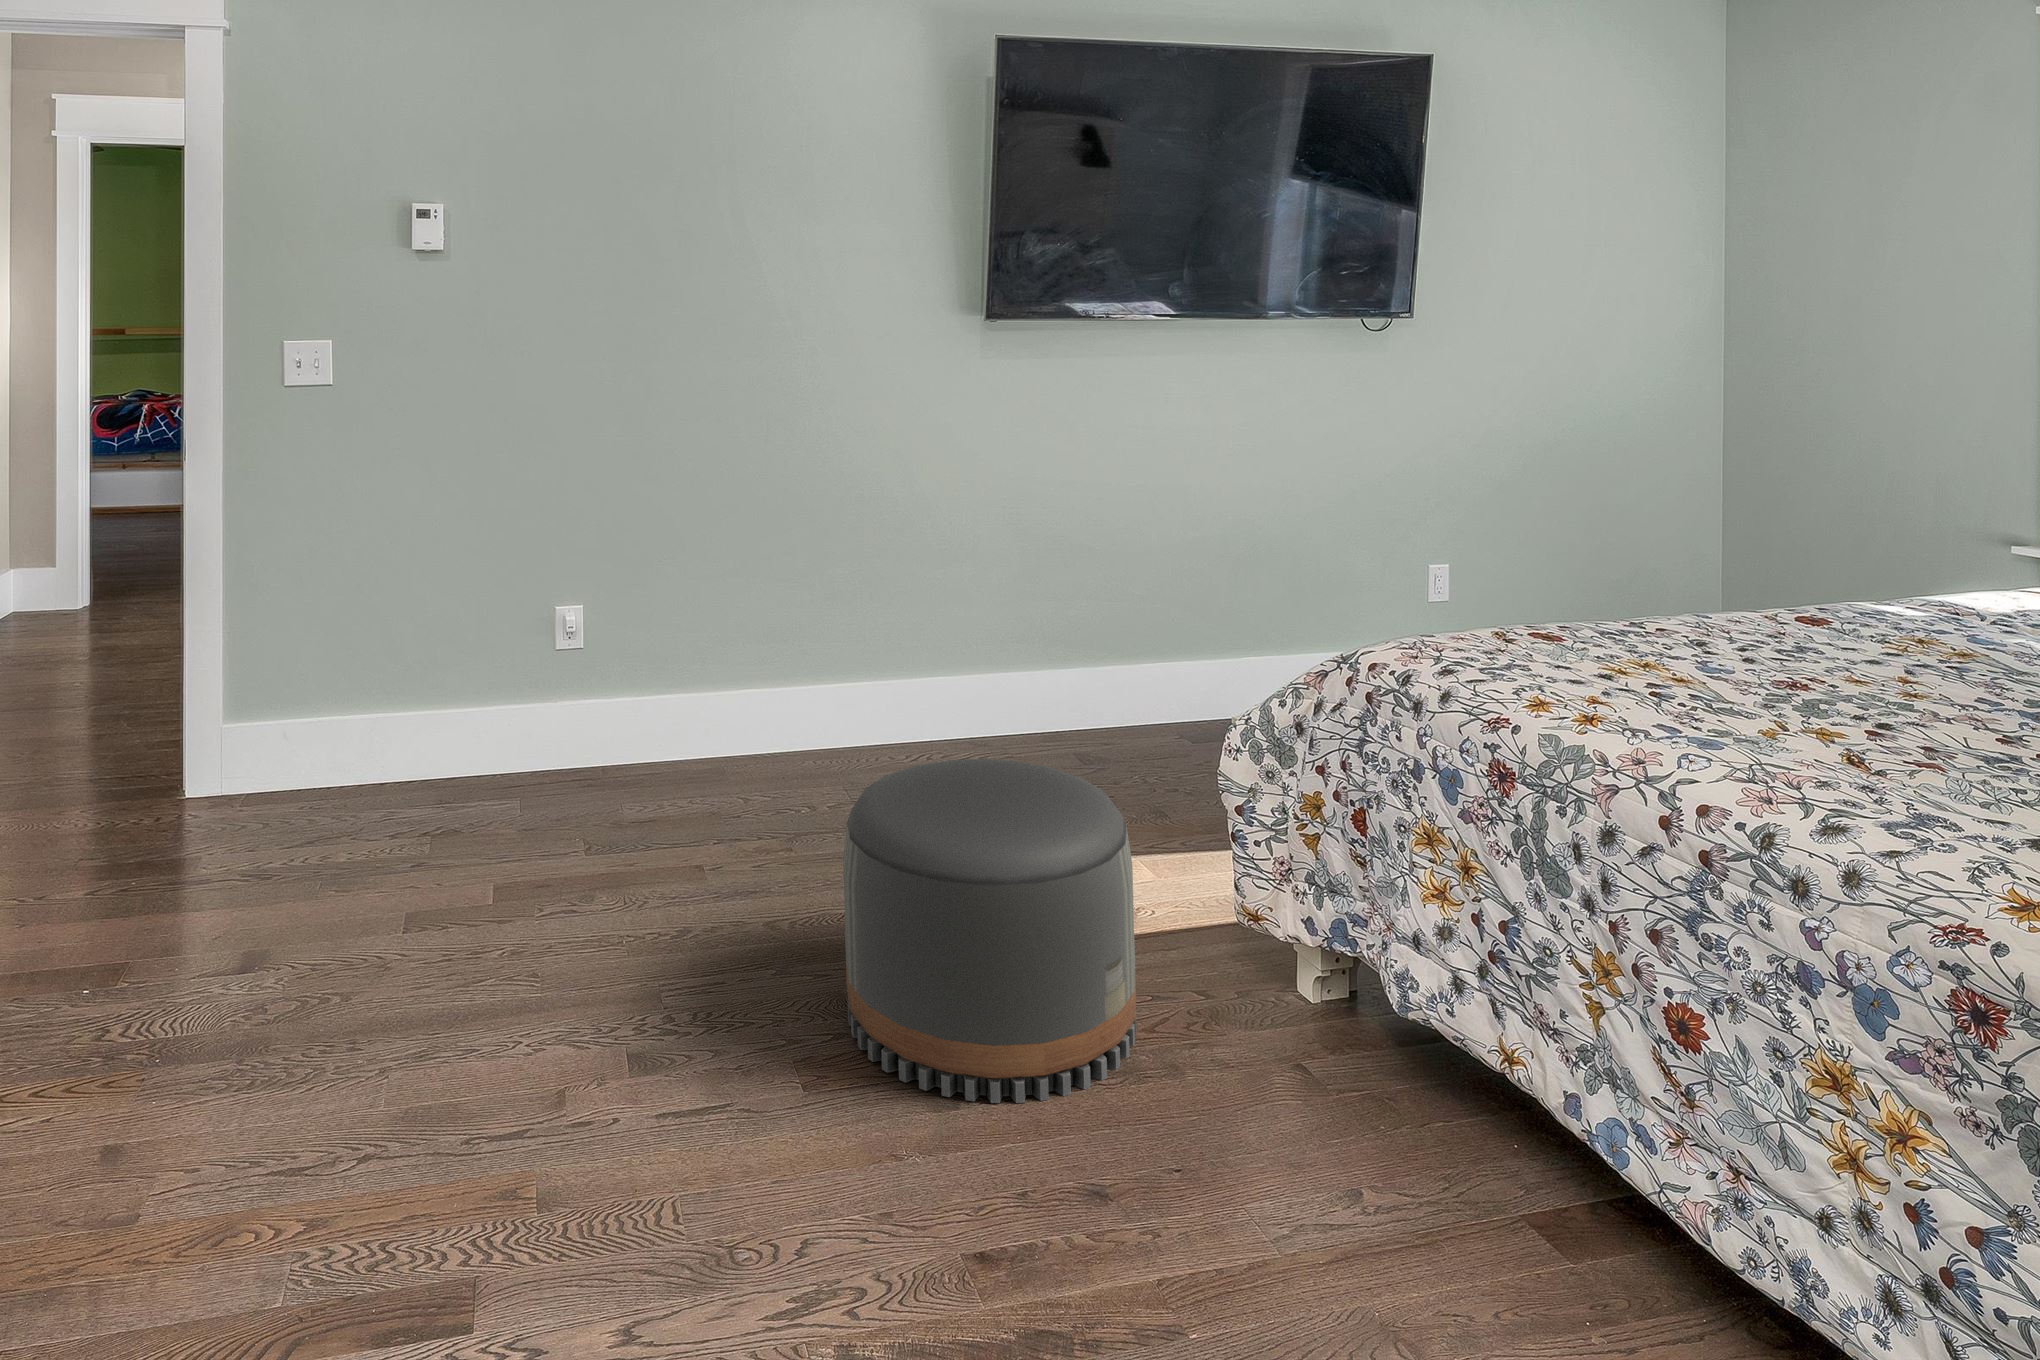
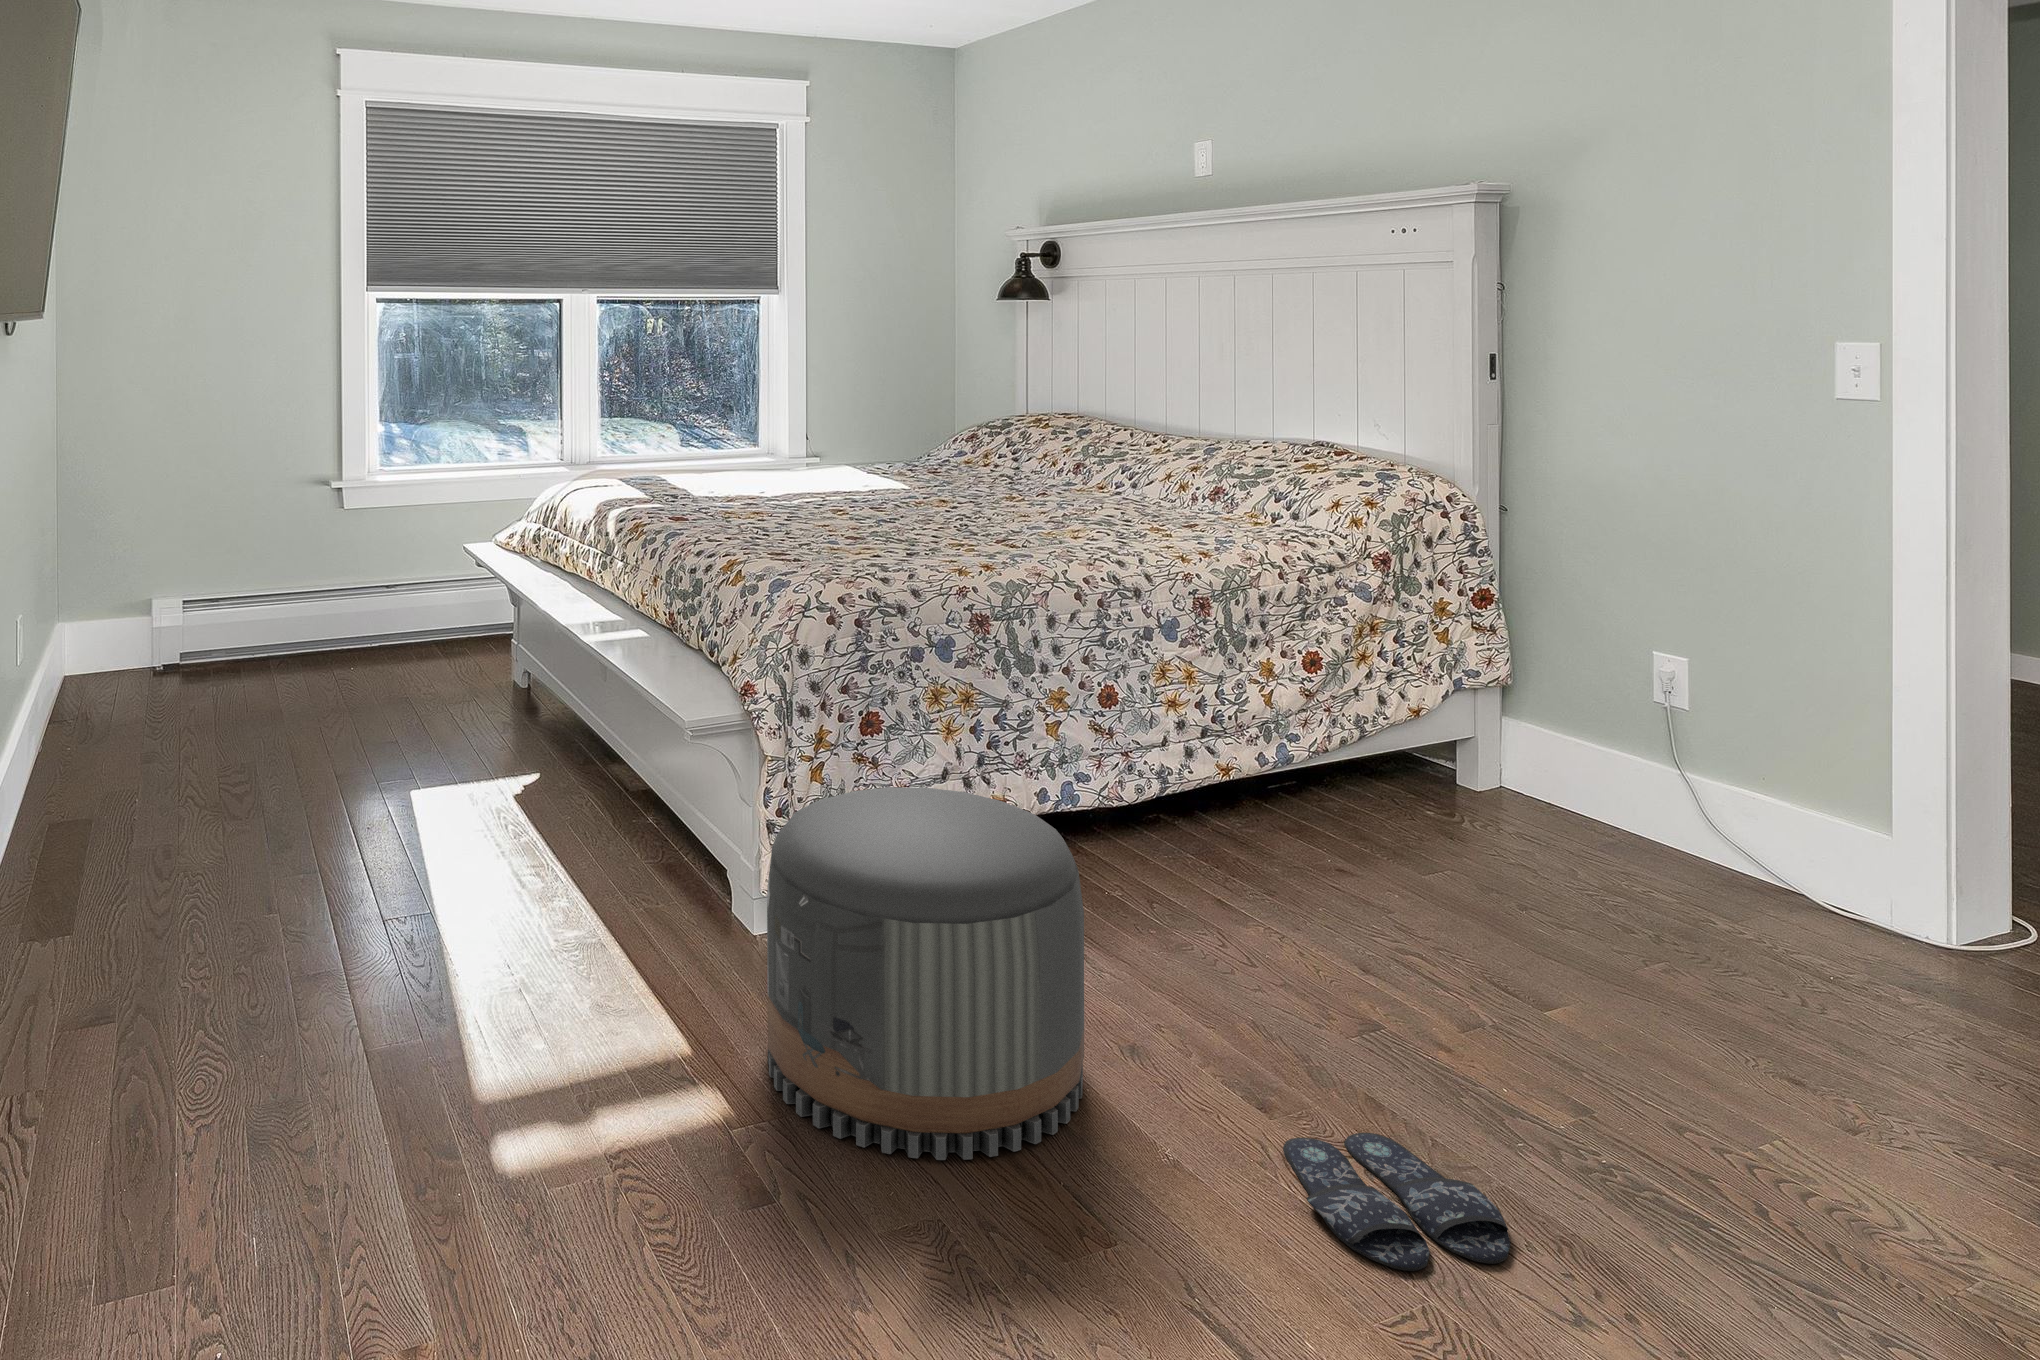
slippers: none [602,1162,821,1297] -> present [1283,1133,1510,1271]

